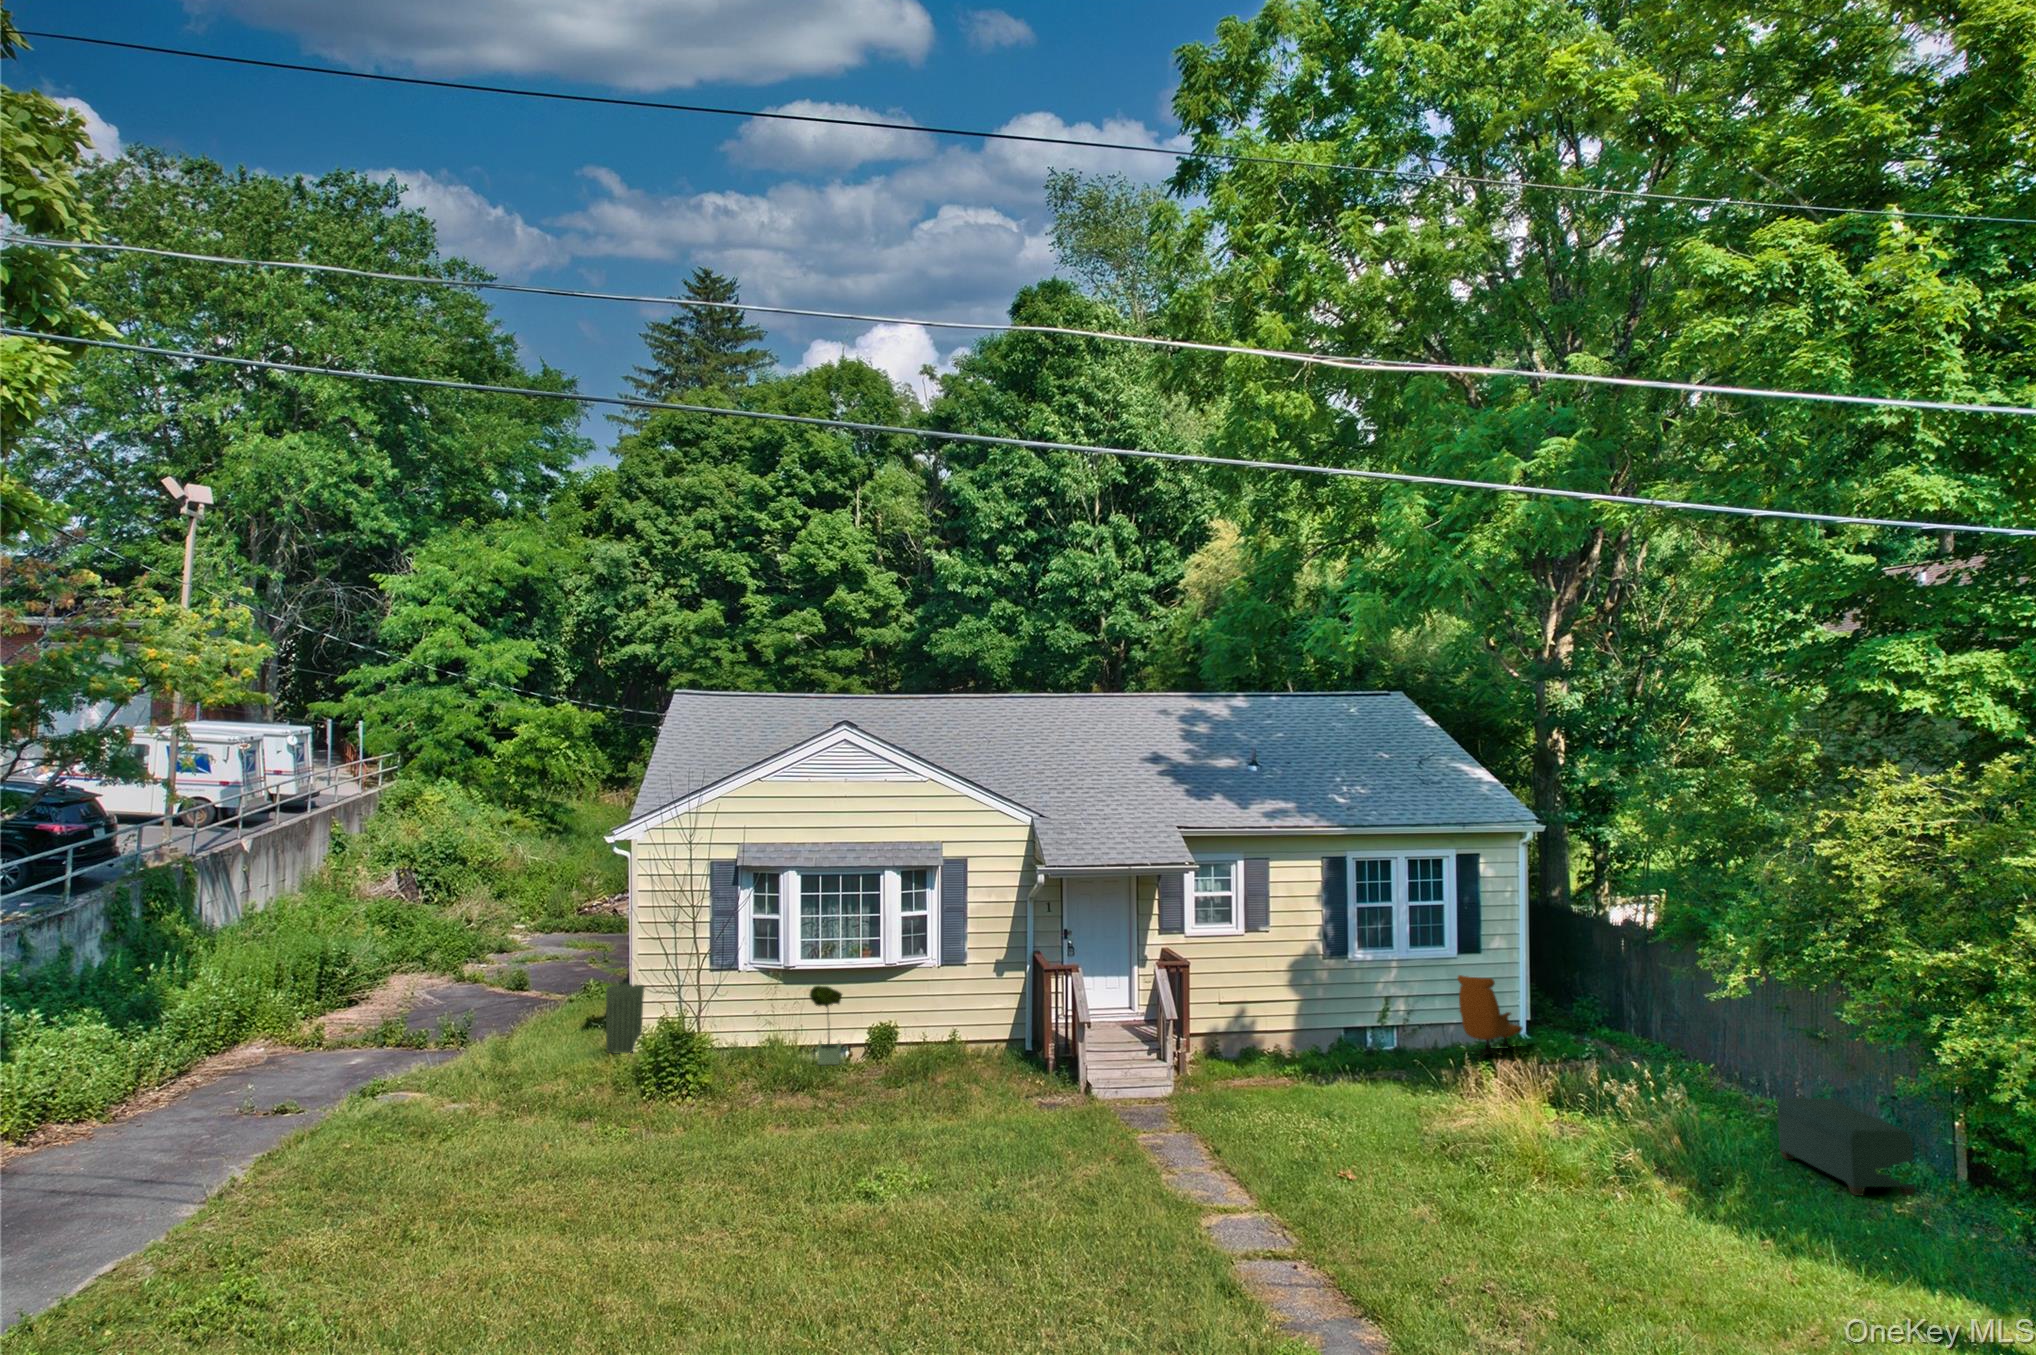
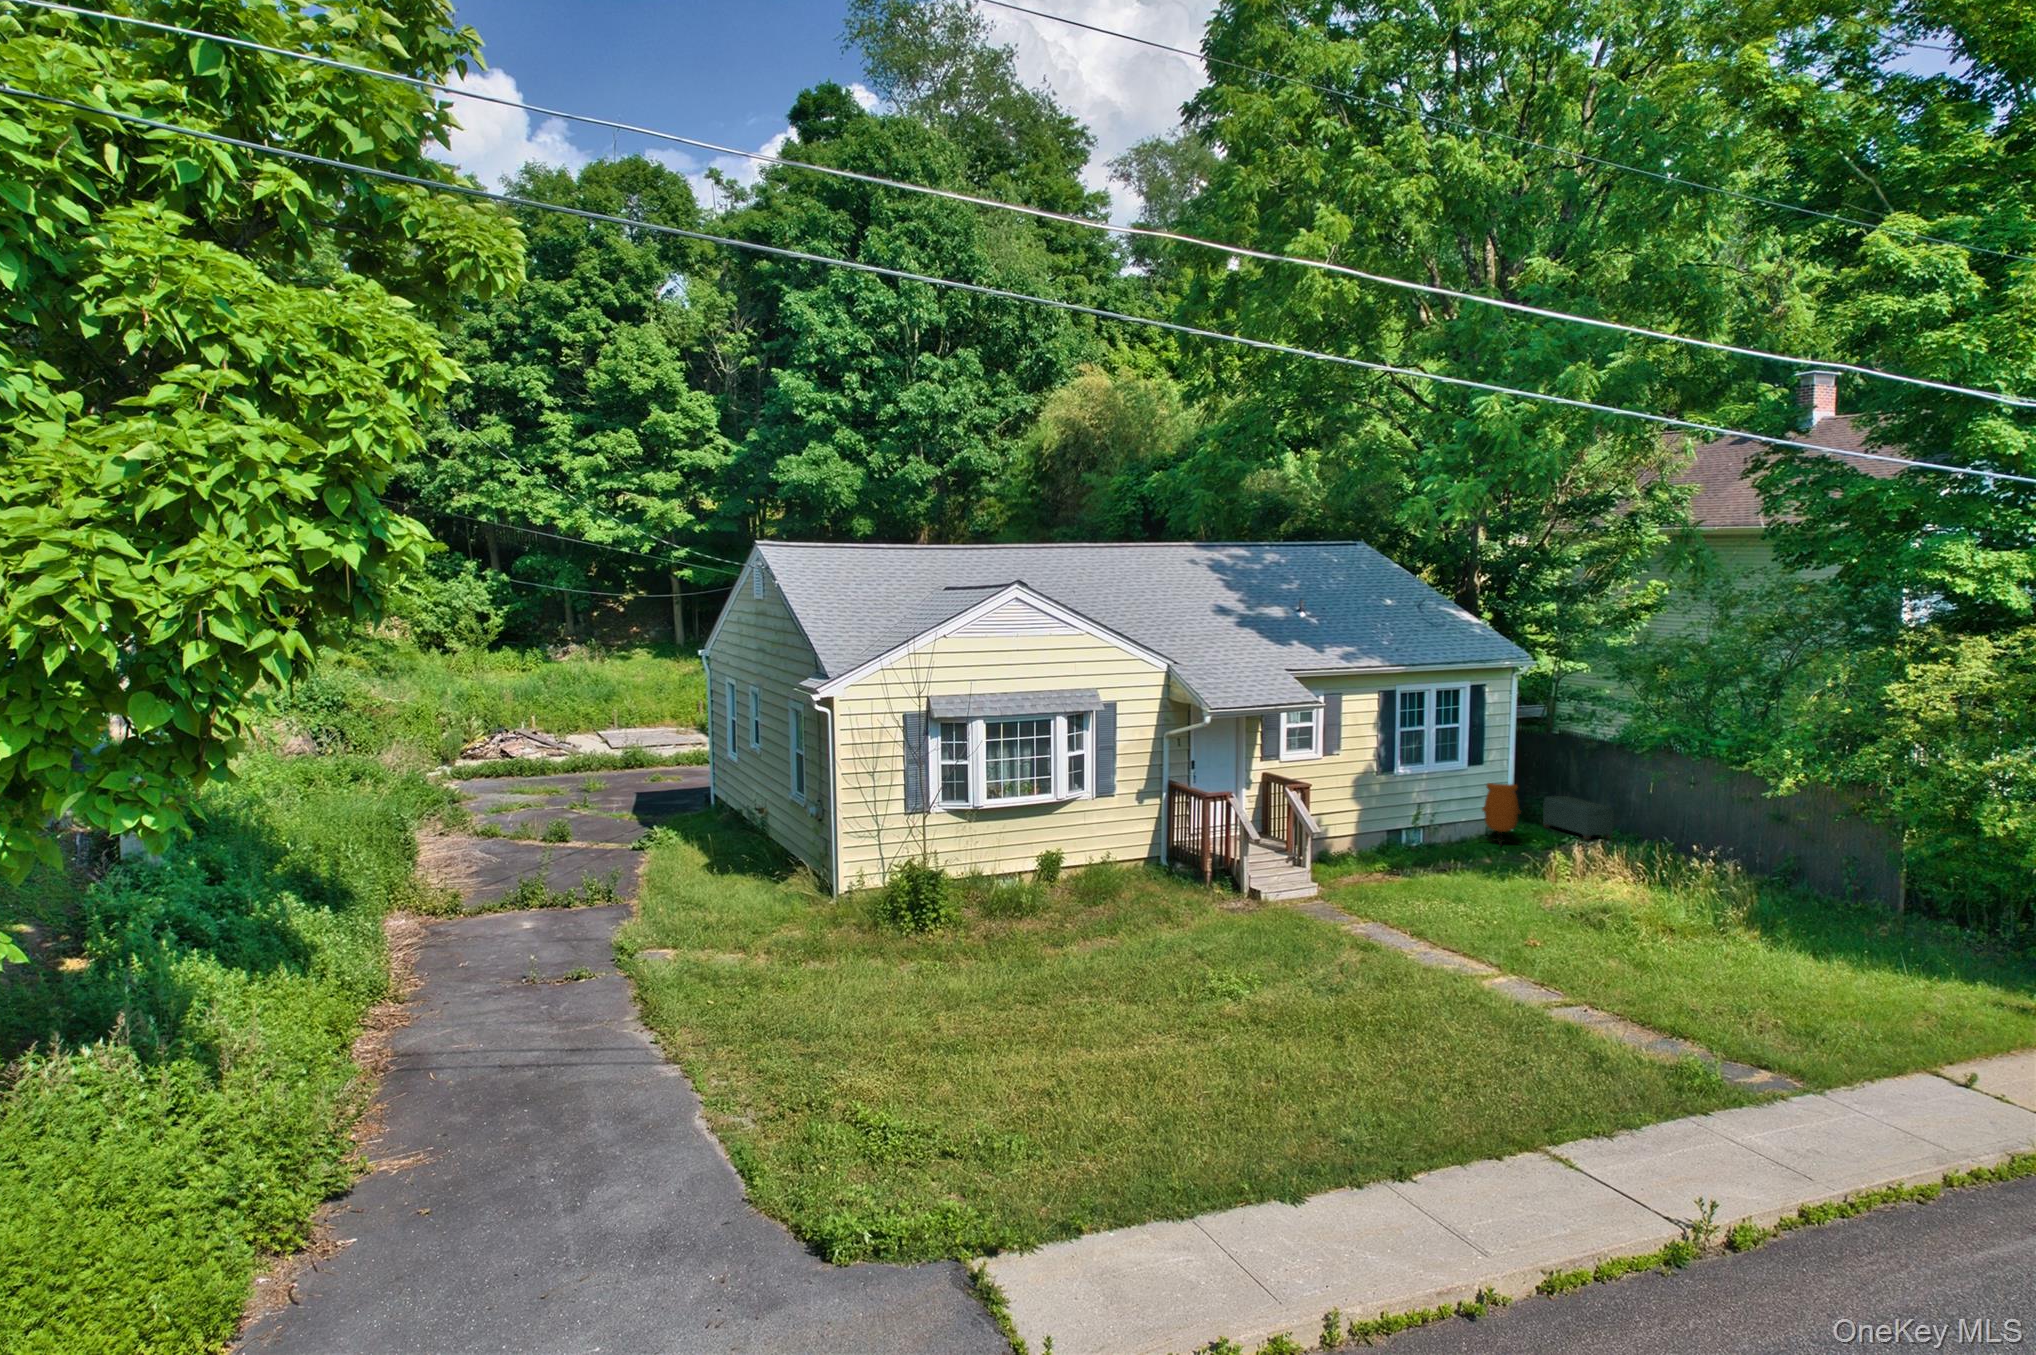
trash can: present [606,983,644,1054] -> none [784,829,820,895]
potted tree: present [810,986,842,1065] -> none [998,821,1029,891]
bench: present [1777,1098,1915,1196] -> present [1543,796,1614,840]

